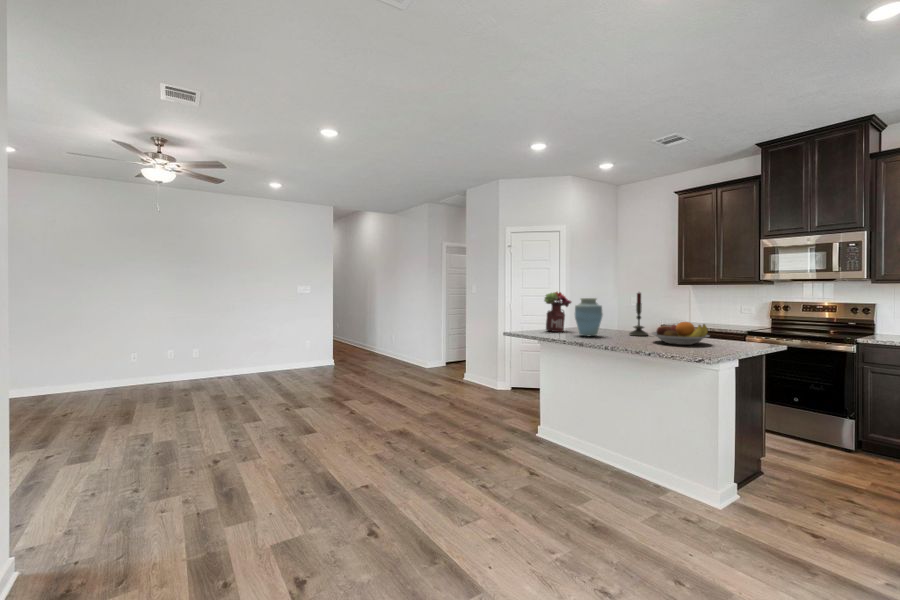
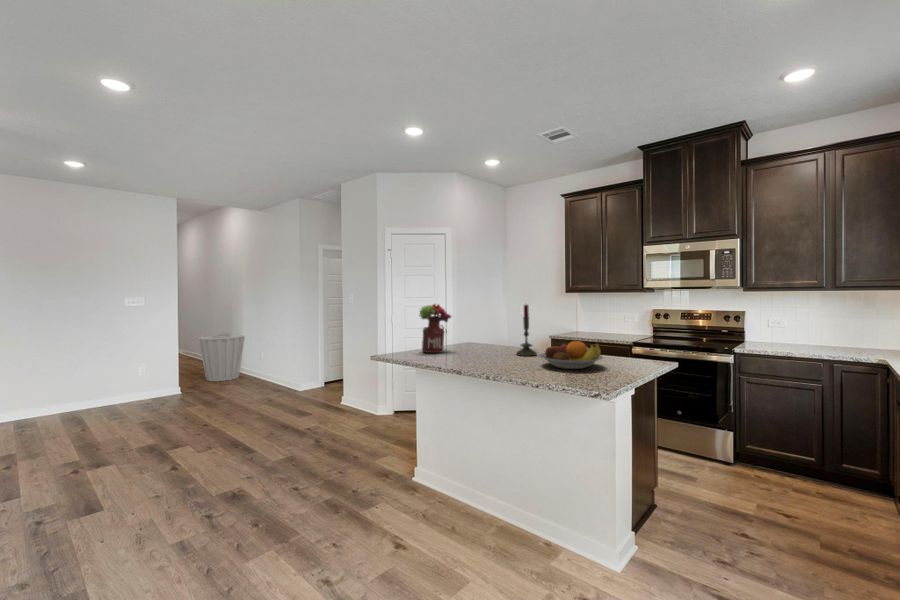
vase: present [575,298,603,336] -> none [453,312,485,359]
trash can: none [346,318,380,358] -> present [198,332,245,381]

